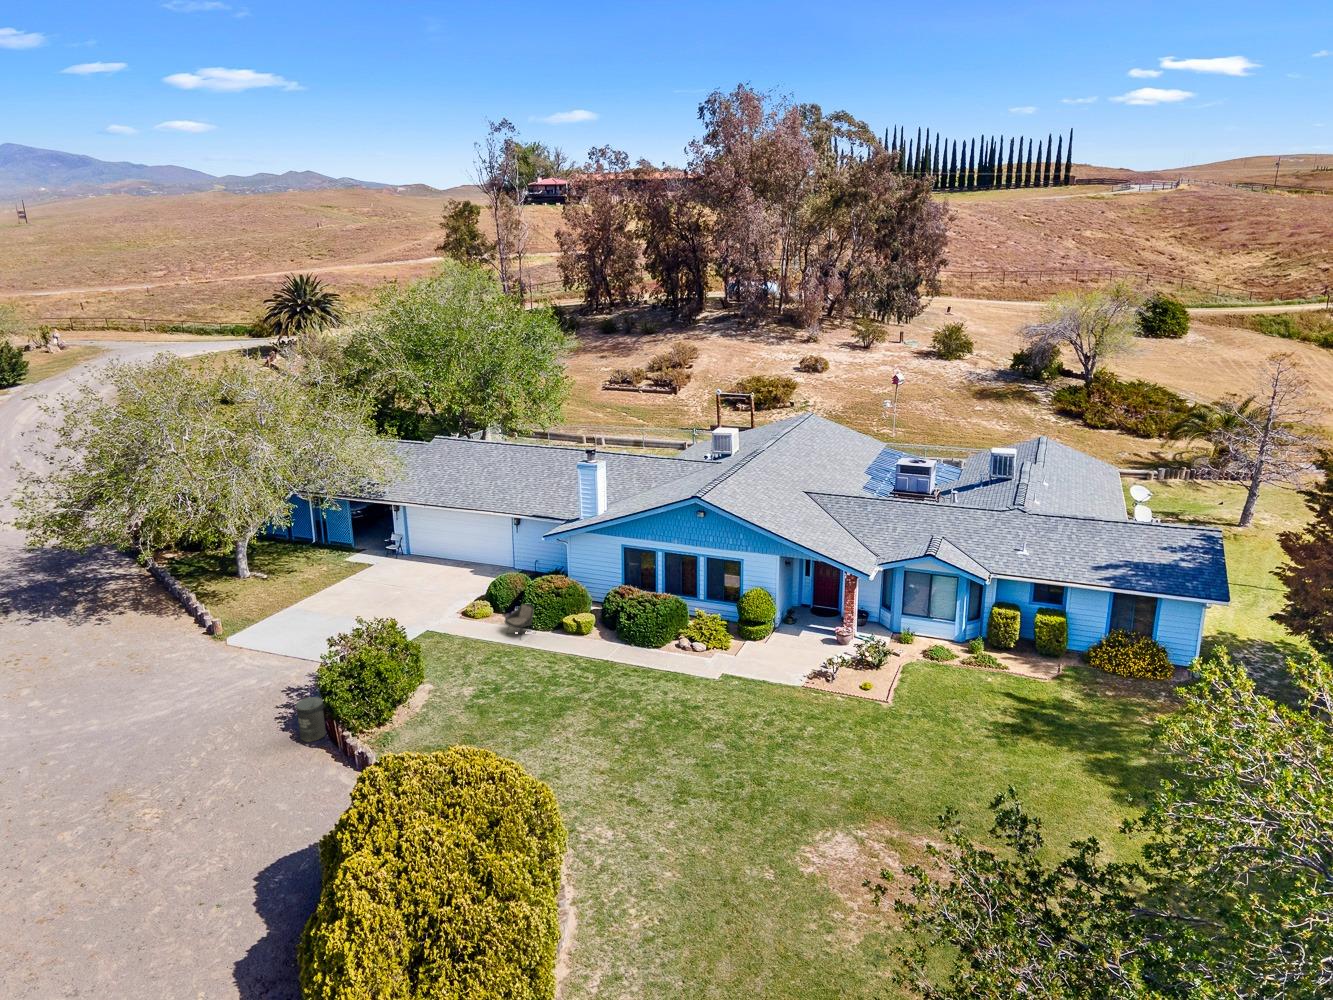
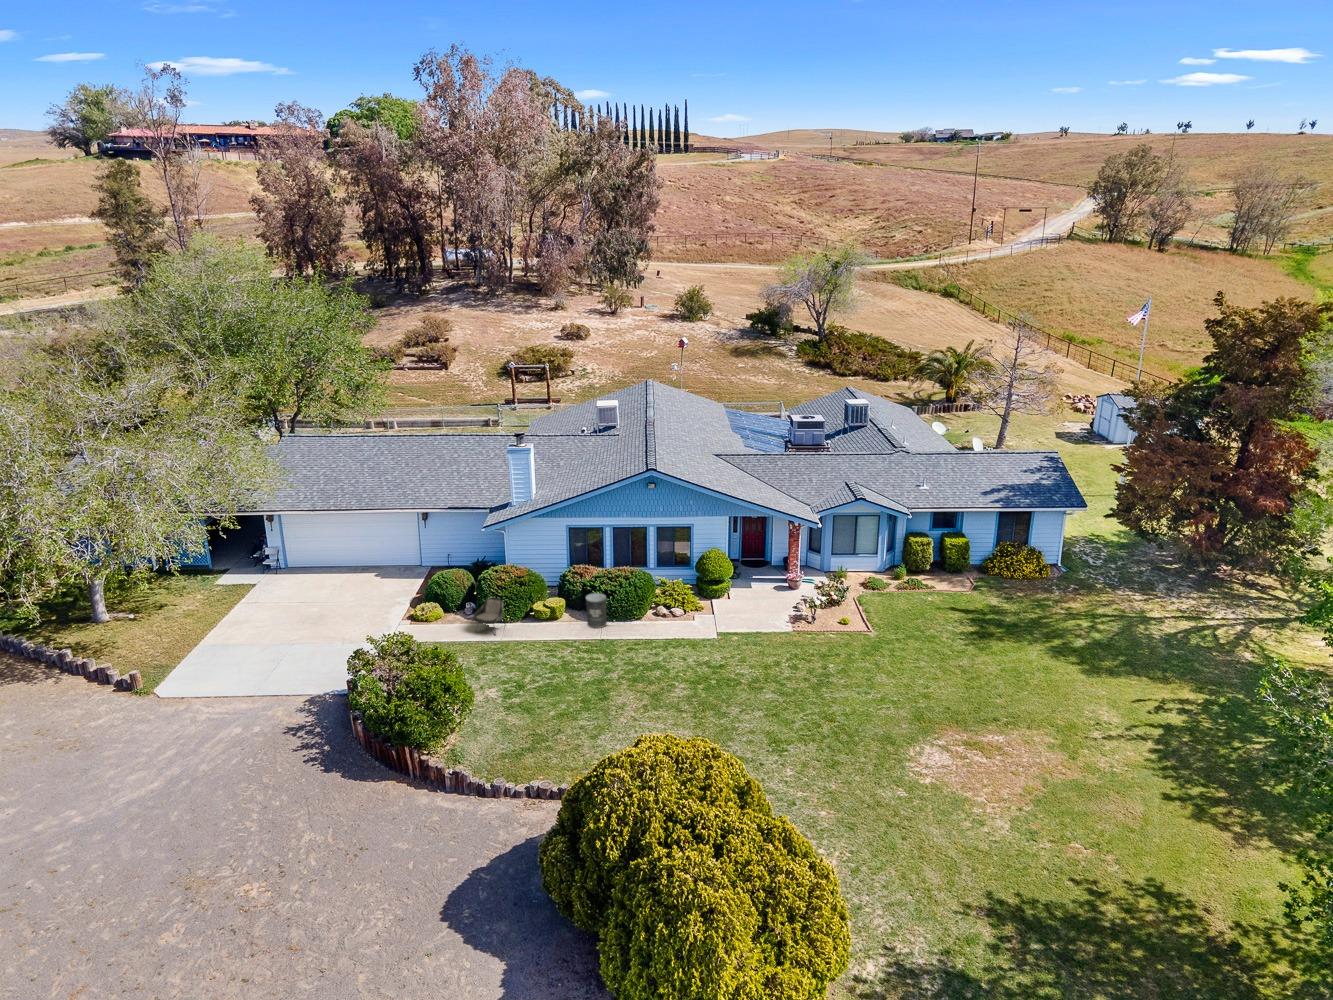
trash can: present [296,697,326,742] -> present [586,593,608,628]

